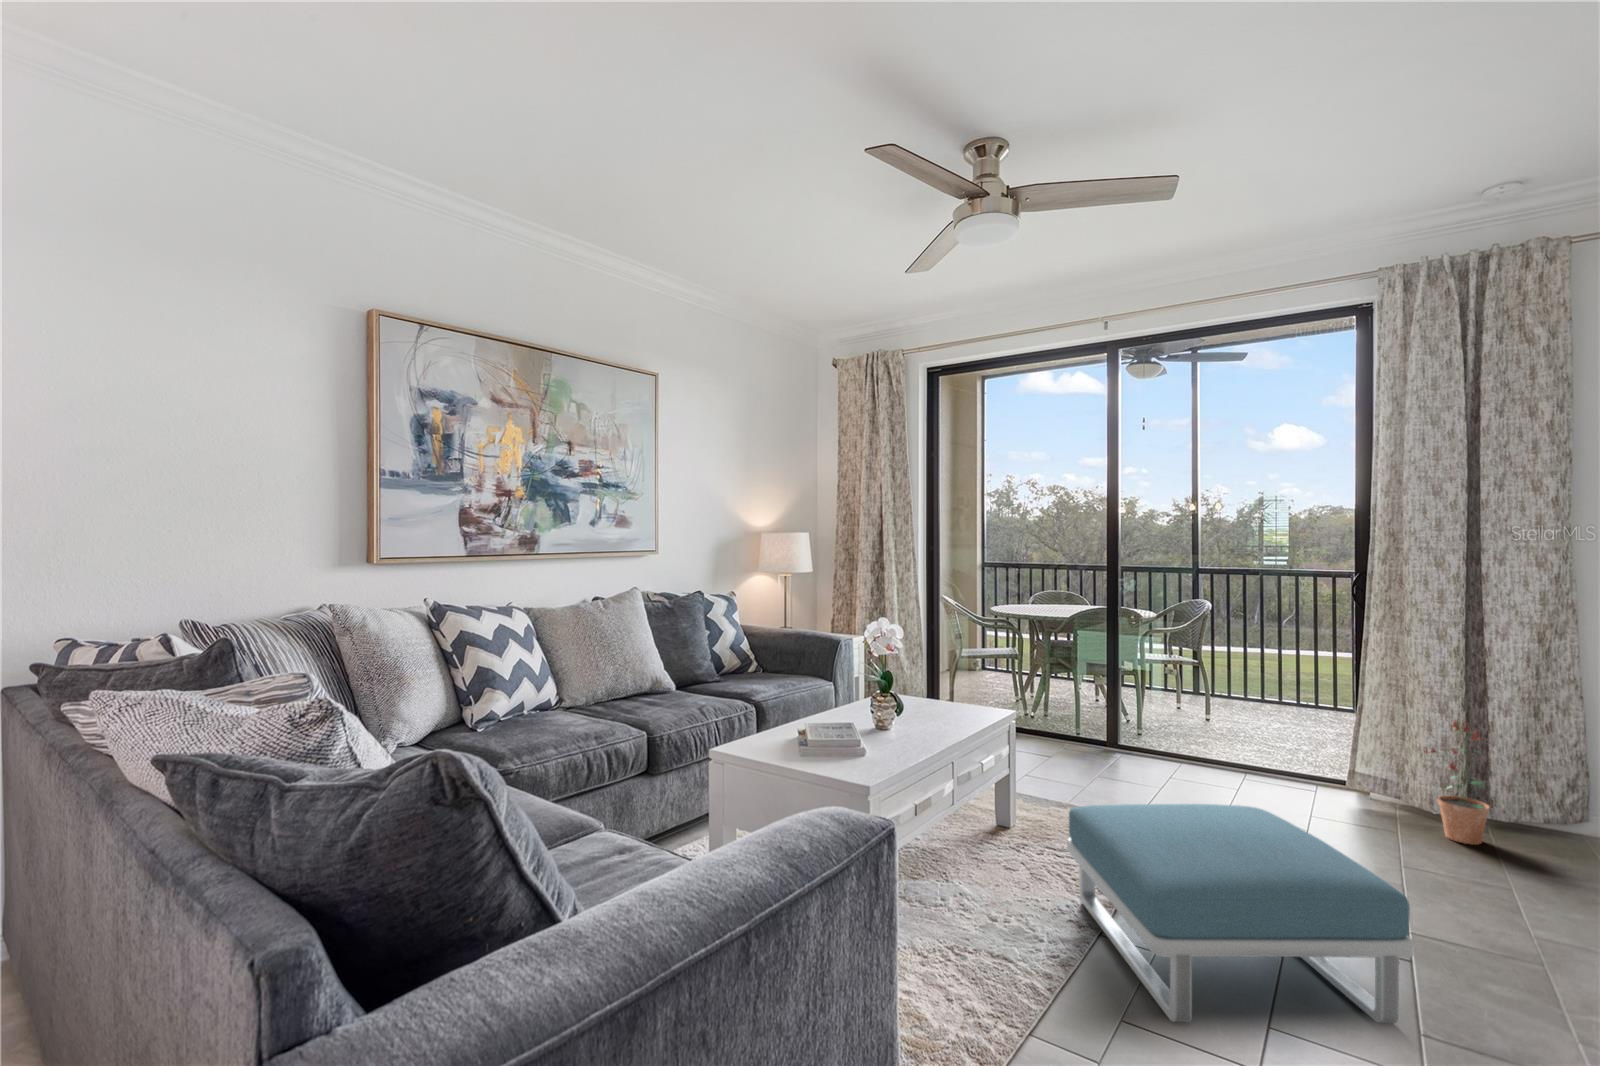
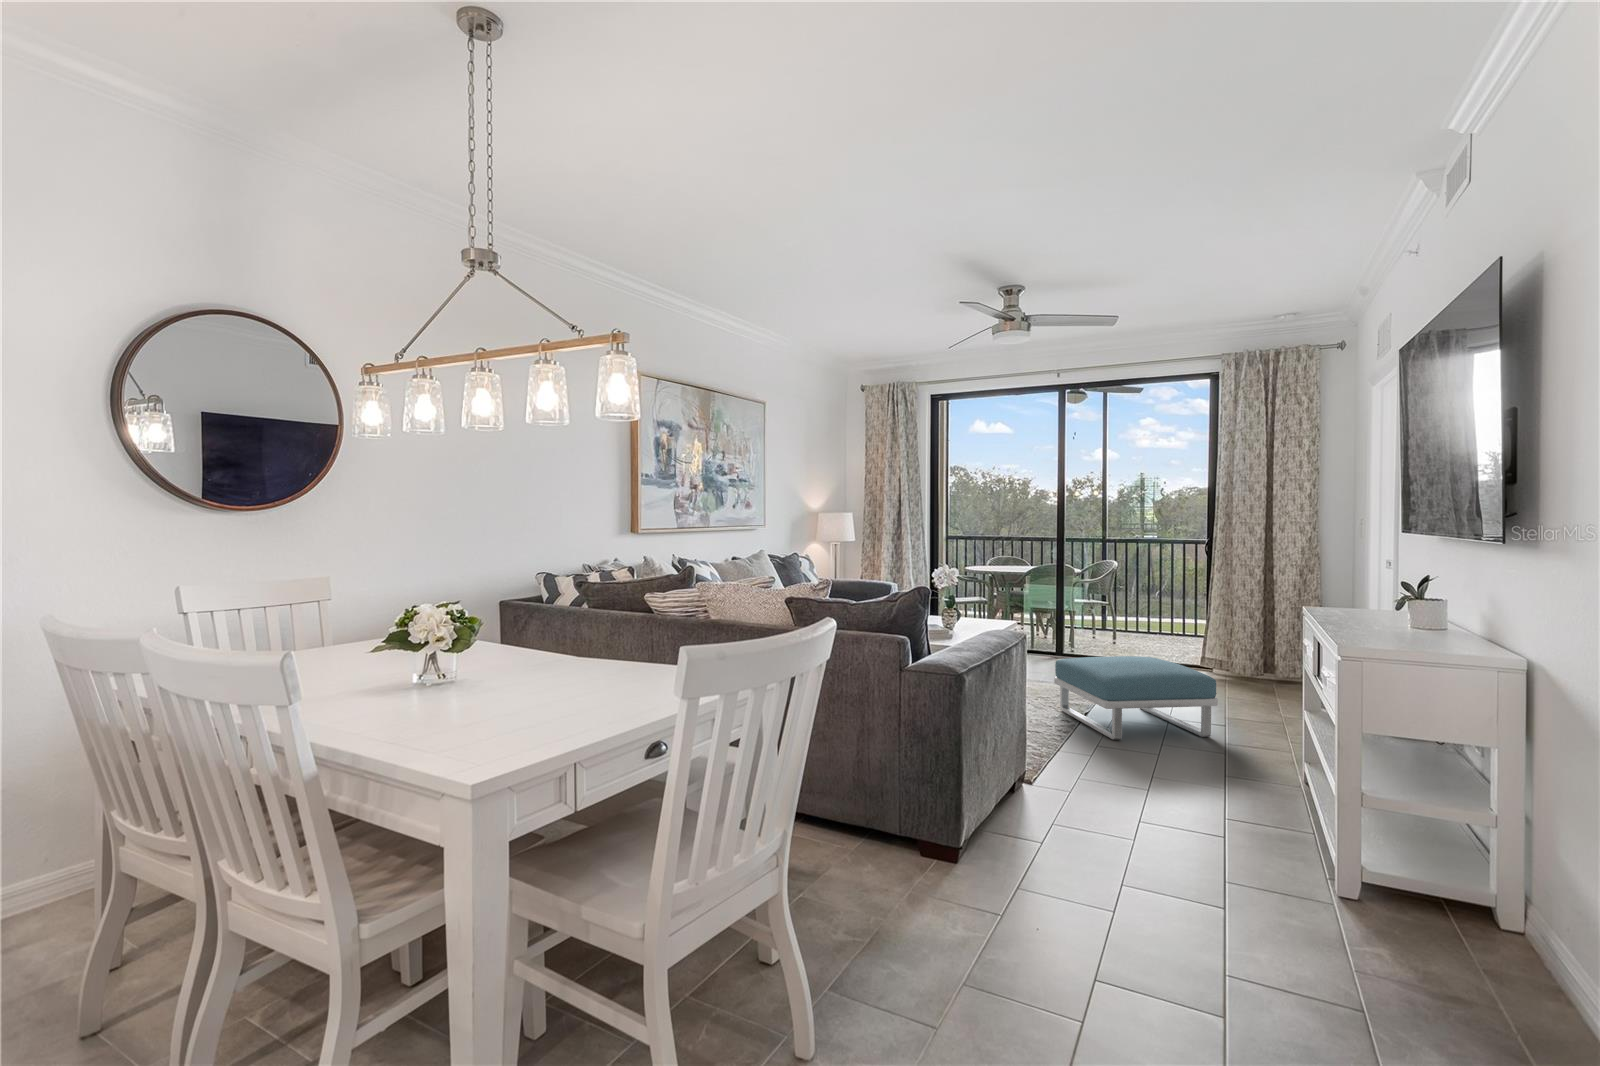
potted plant: present [1424,720,1490,845] -> none [1239,619,1272,686]

